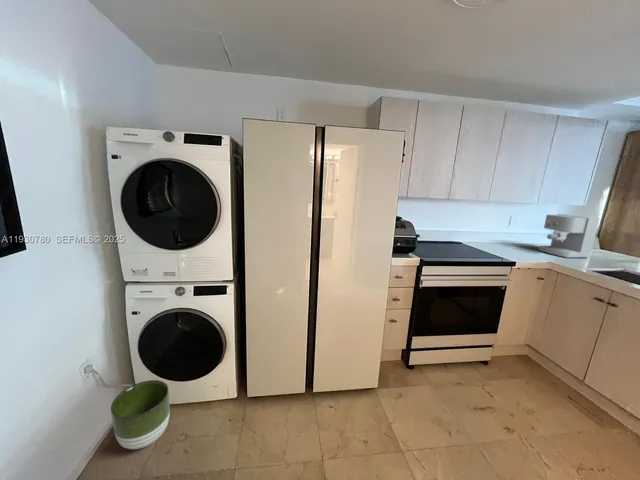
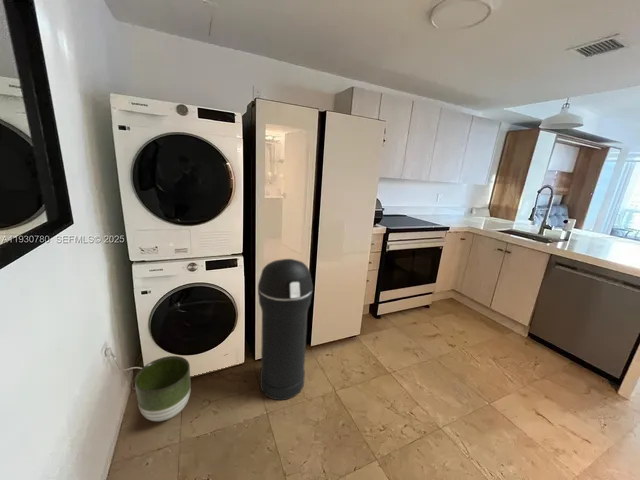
coffee maker: present [539,214,600,258] -> none [458,192,496,224]
trash can: none [235,291,299,456] -> present [258,259,313,400]

